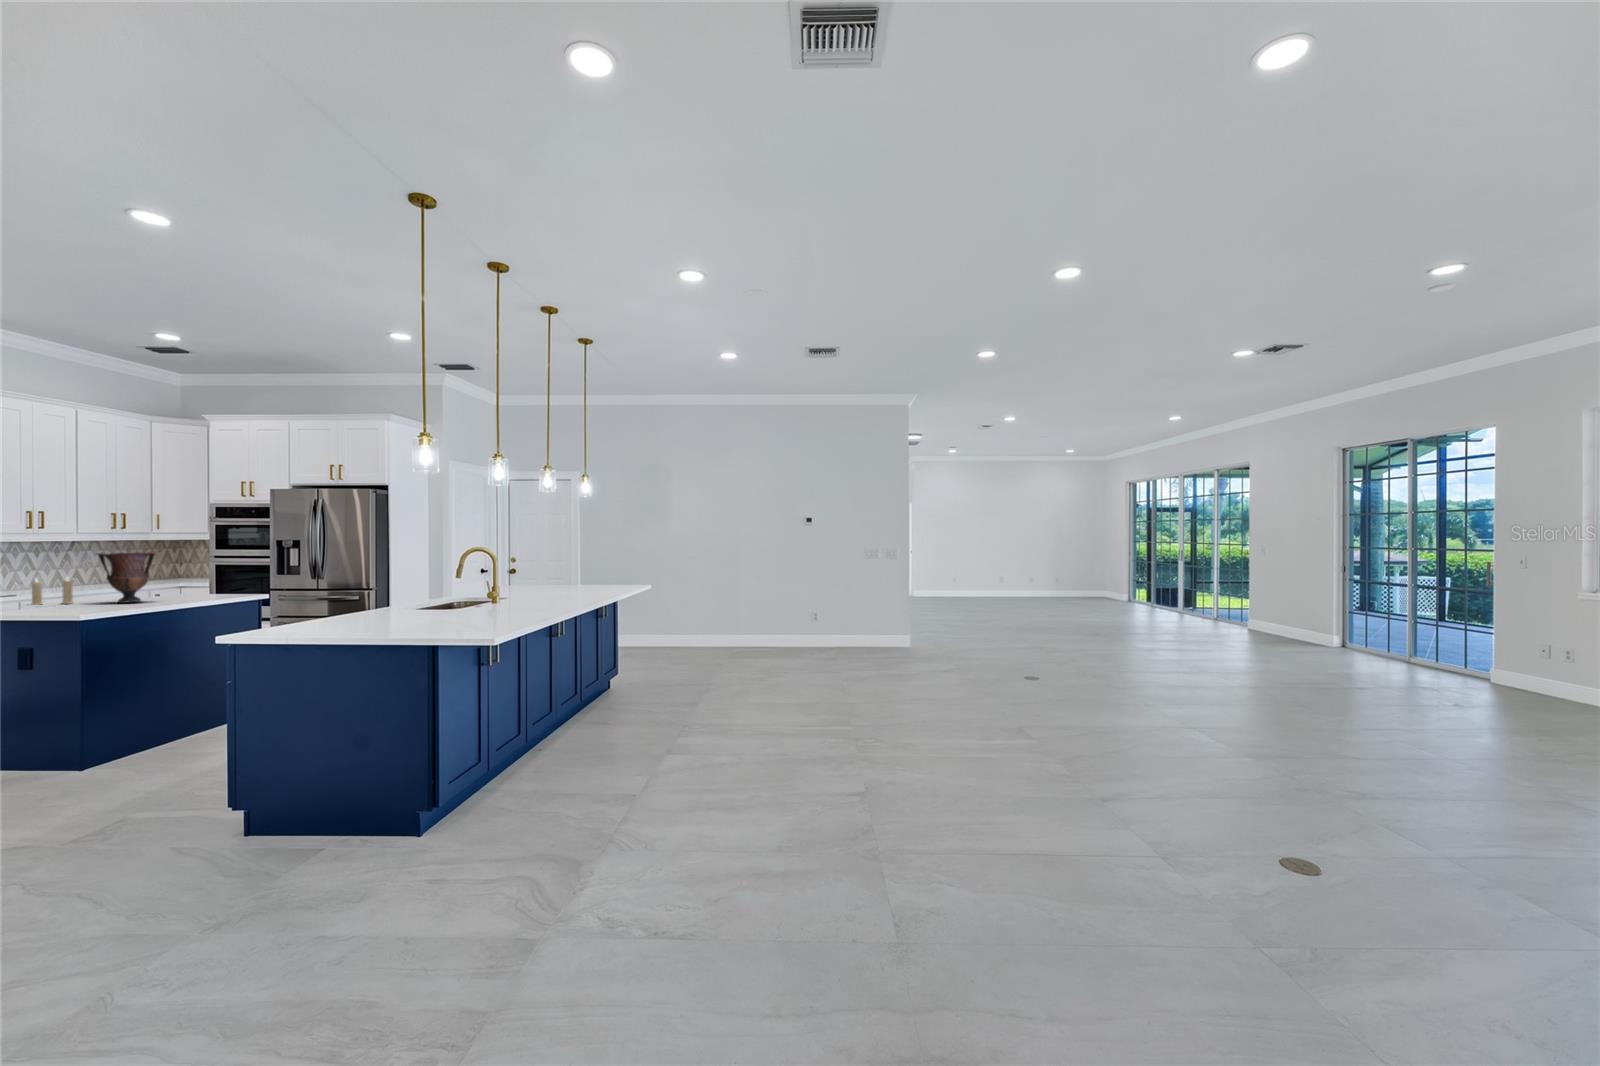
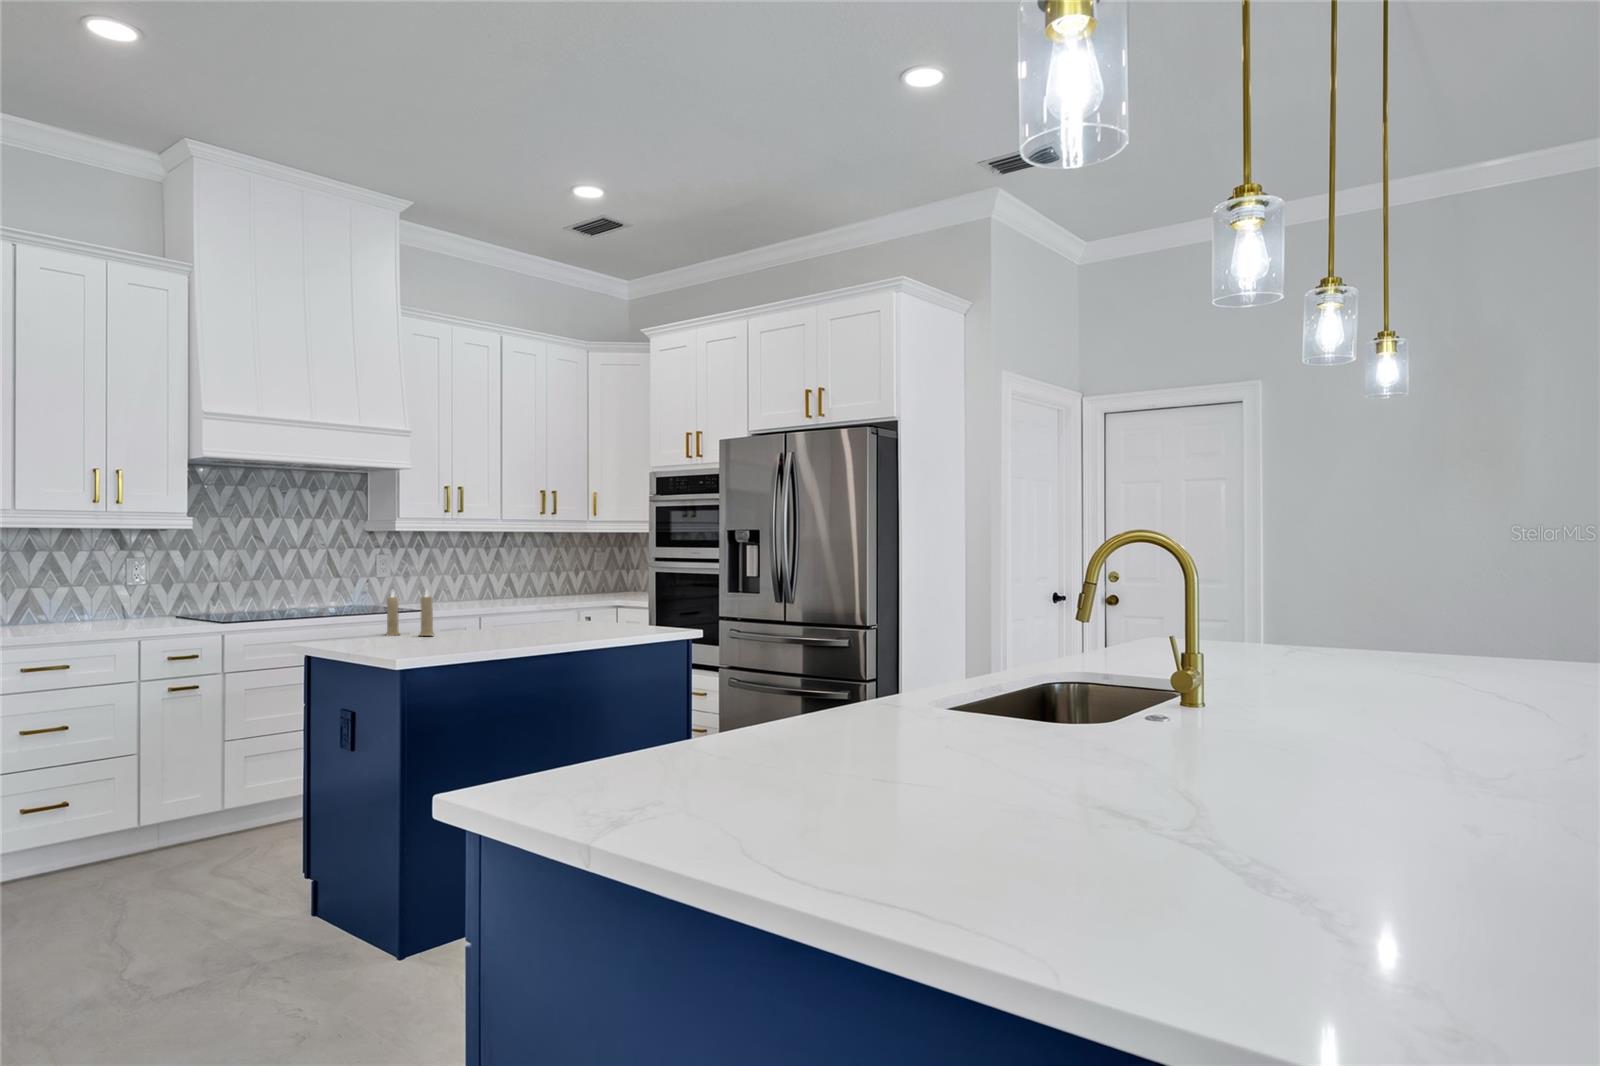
vase: present [97,552,155,603] -> none [456,549,537,639]

